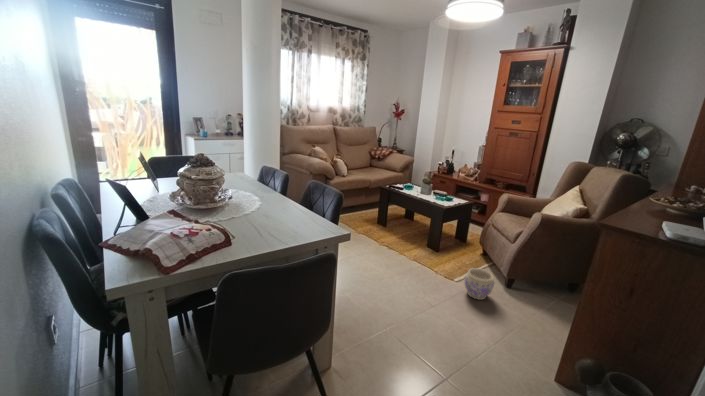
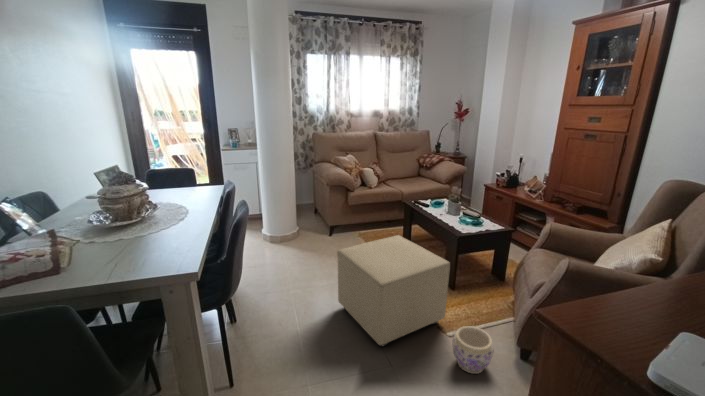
ottoman: none [362,209,453,293] -> present [337,235,450,346]

